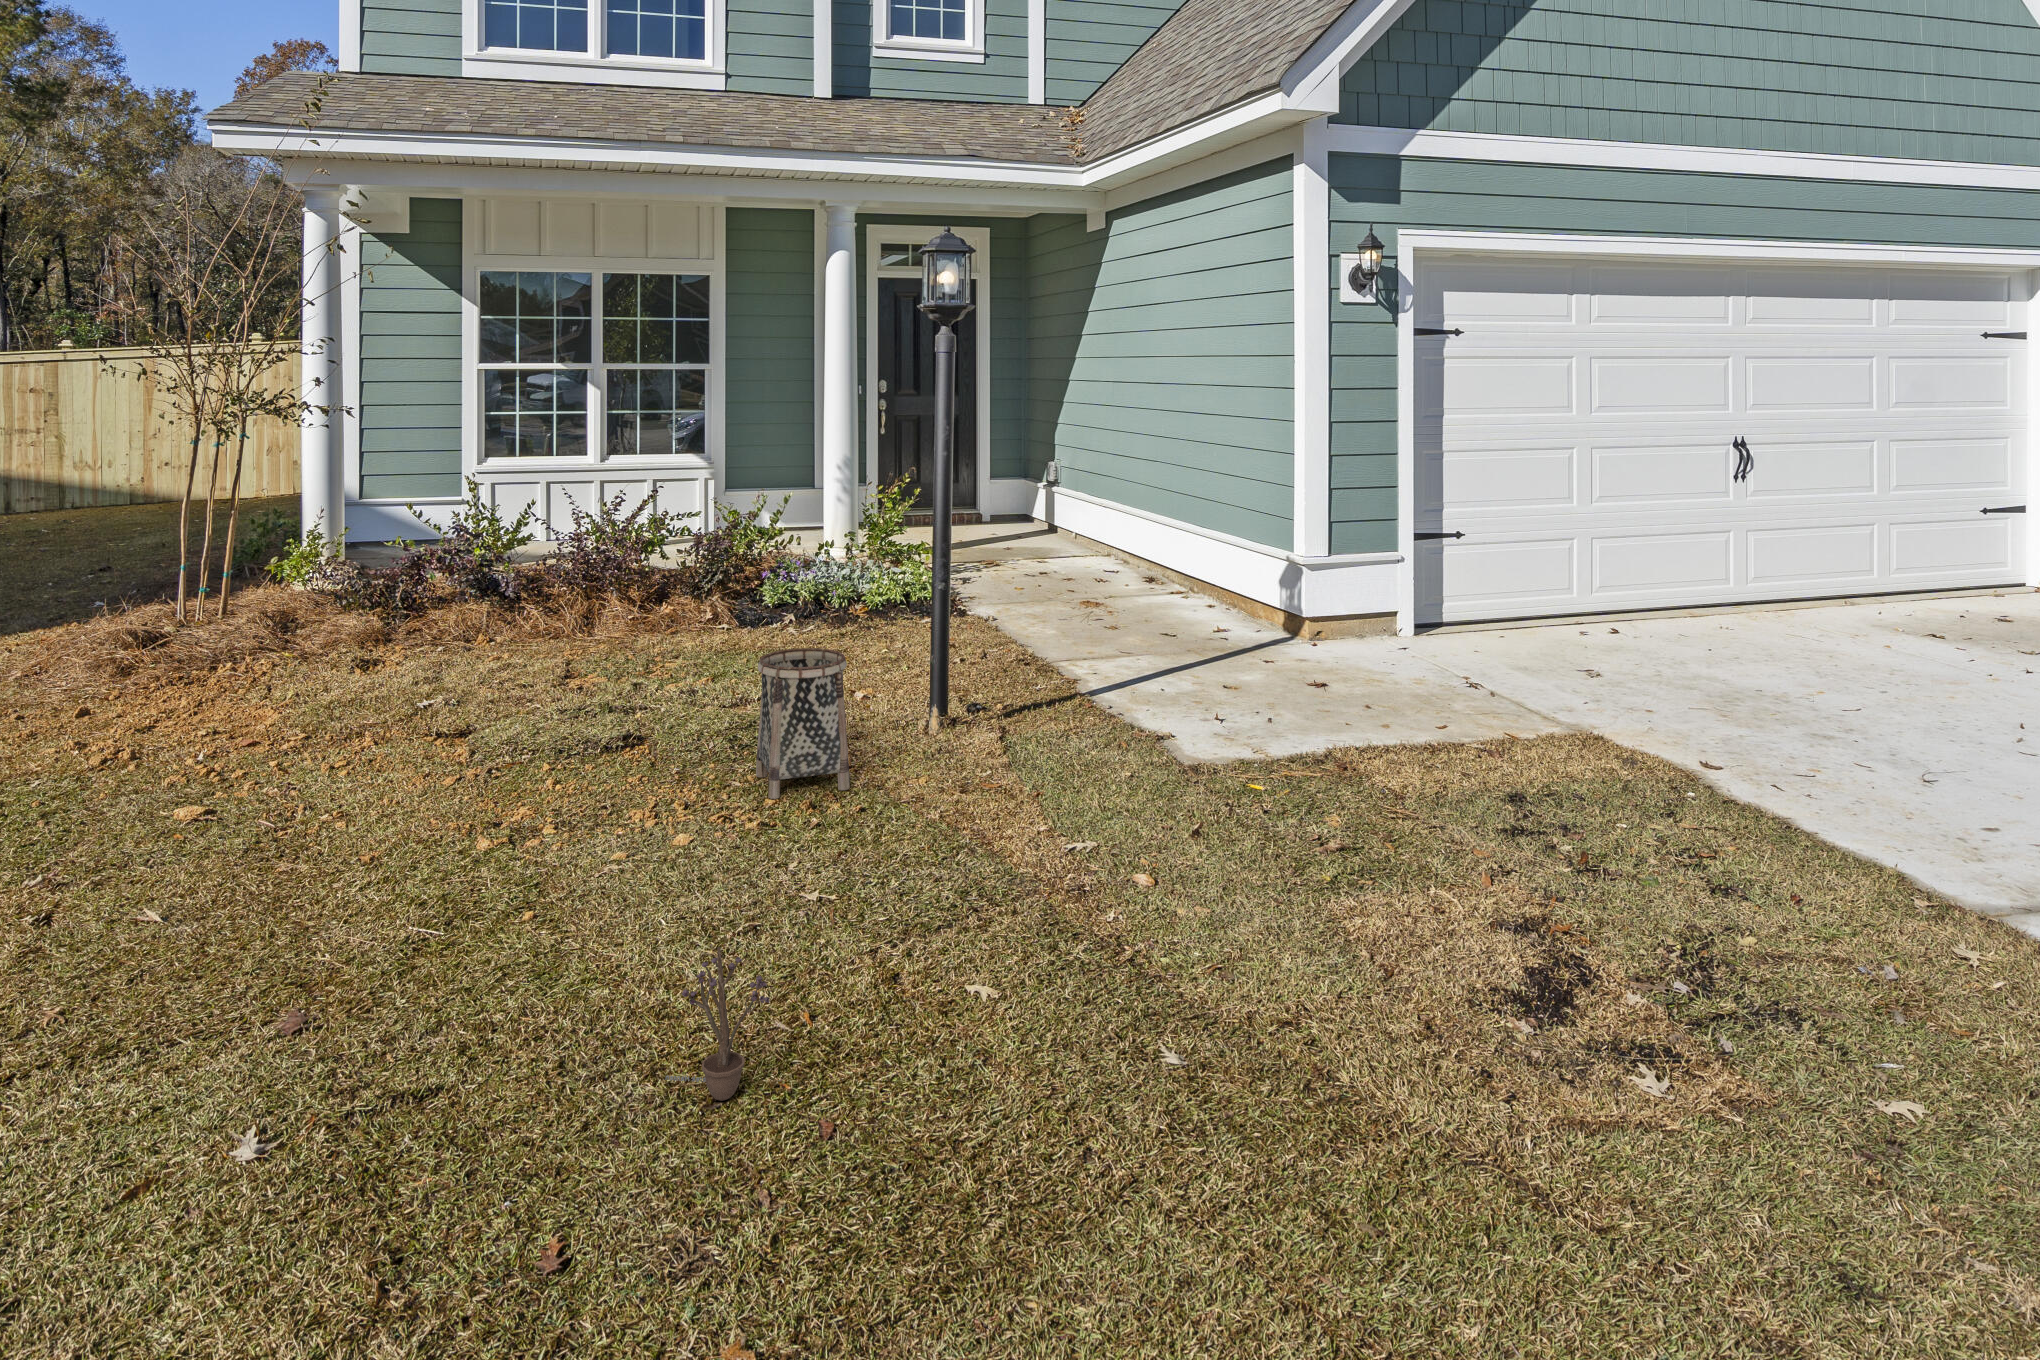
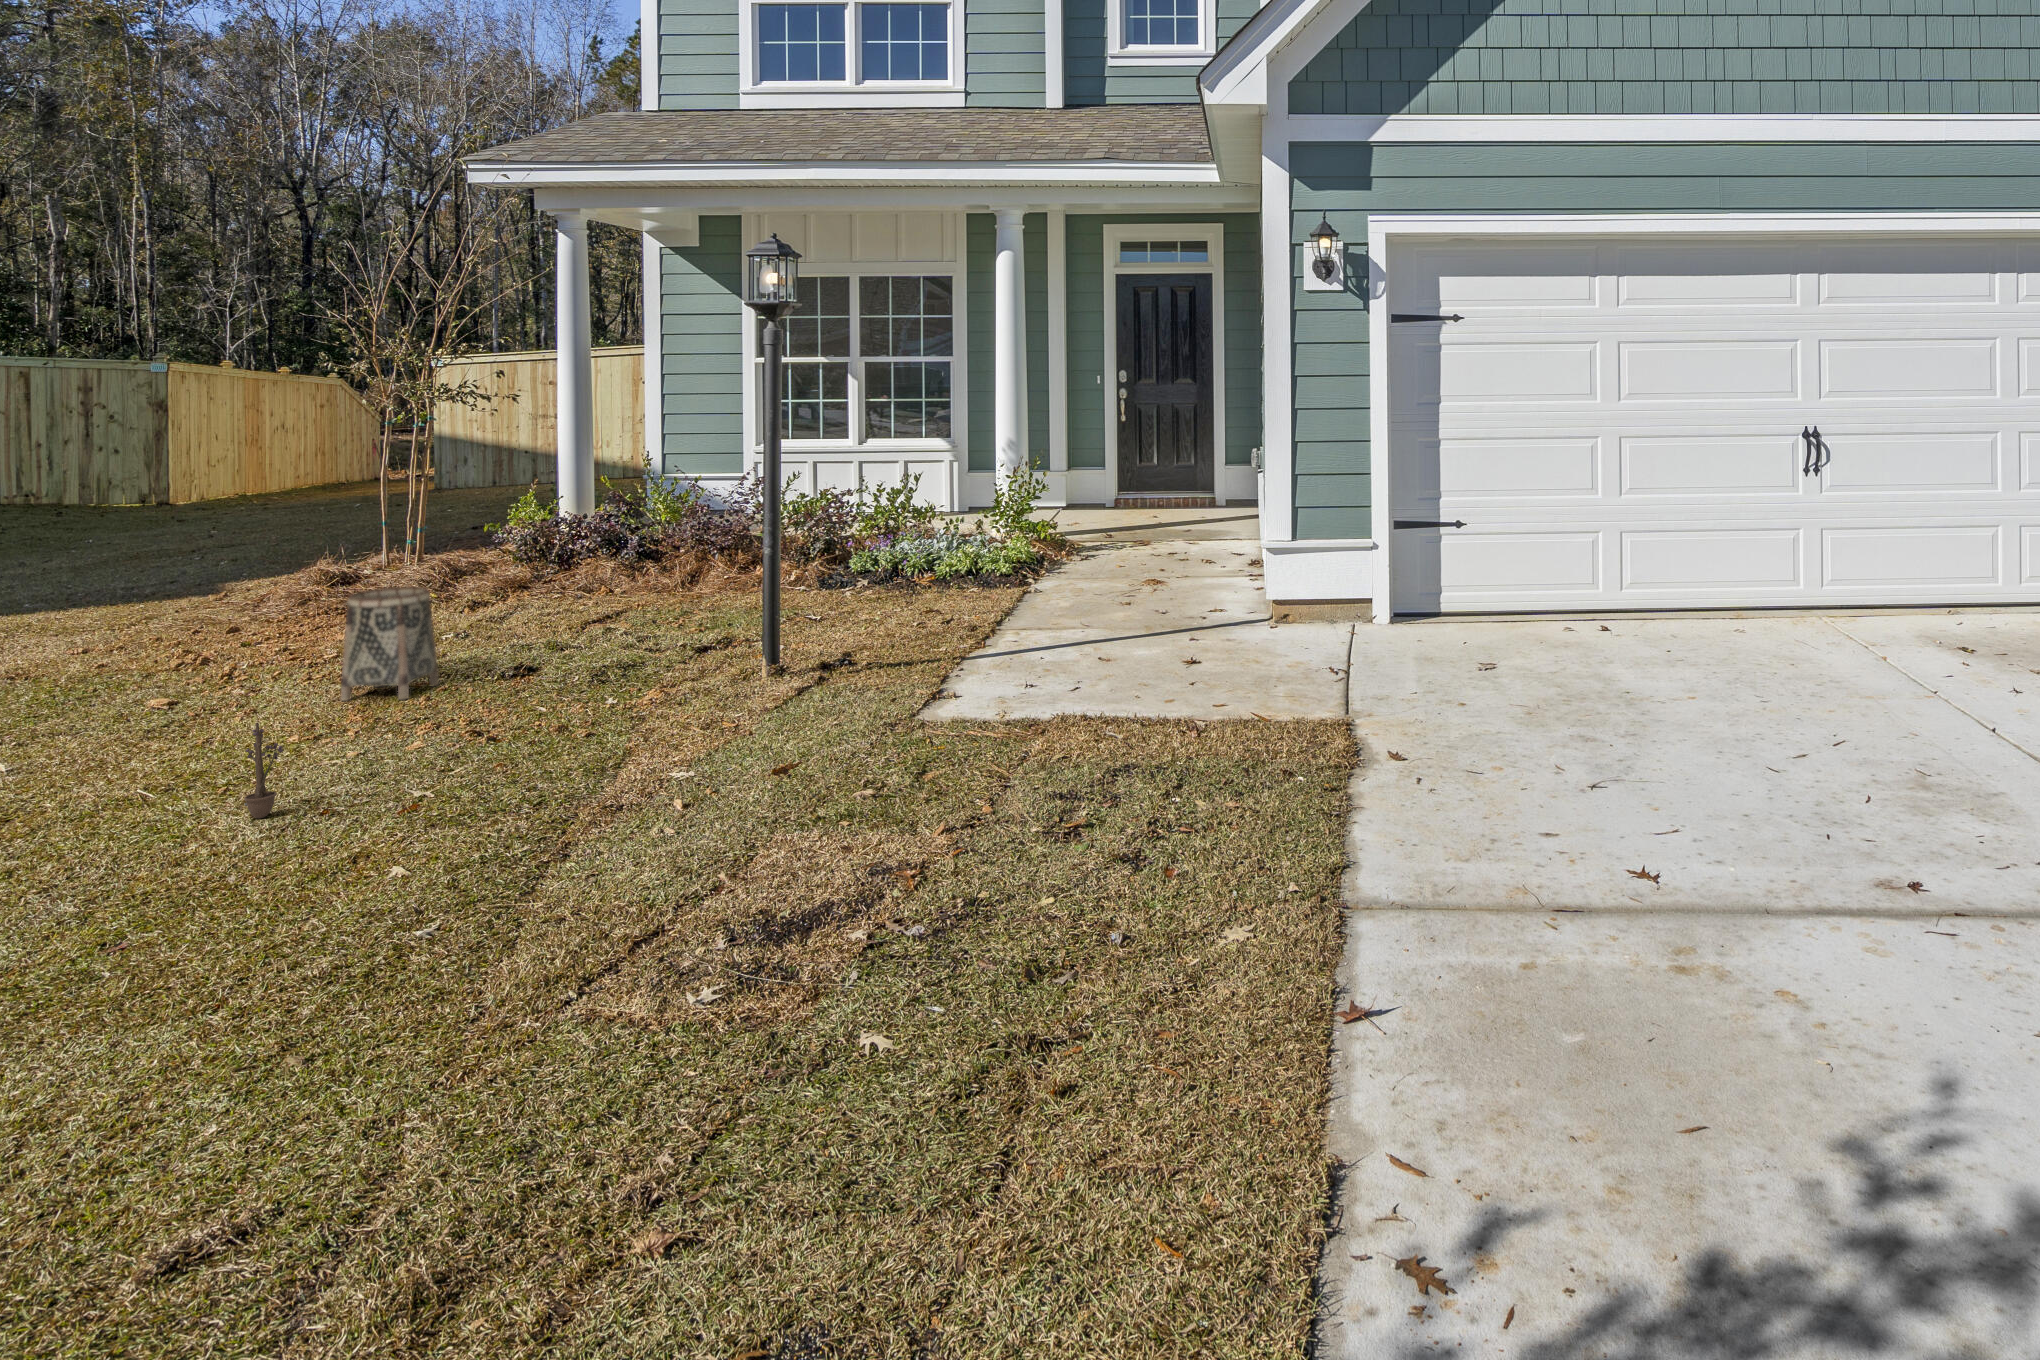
basket: present [756,648,850,799] -> present [341,587,439,701]

